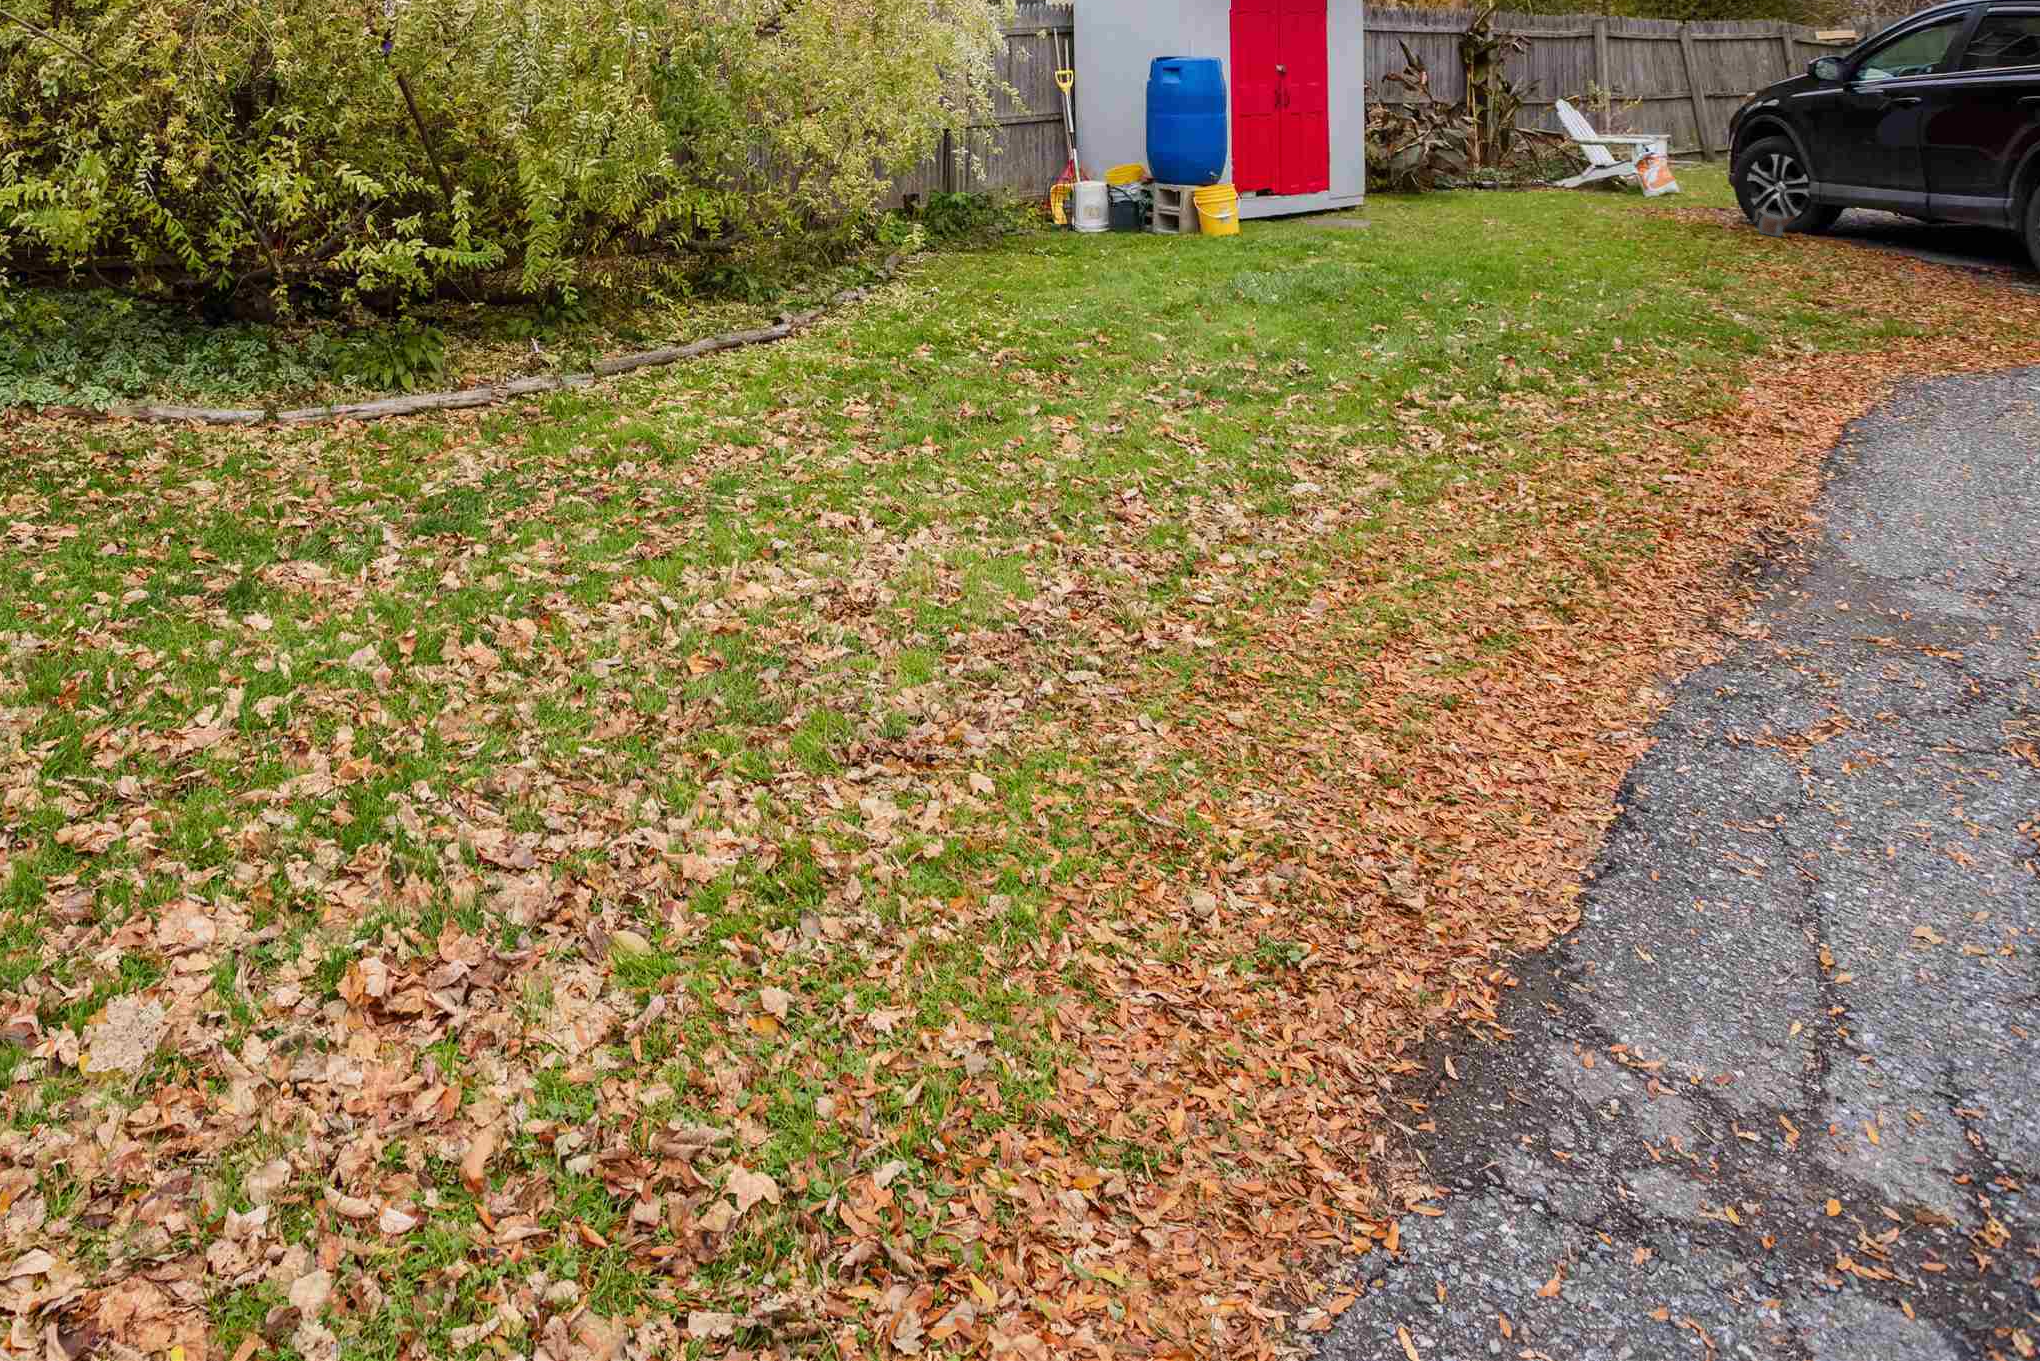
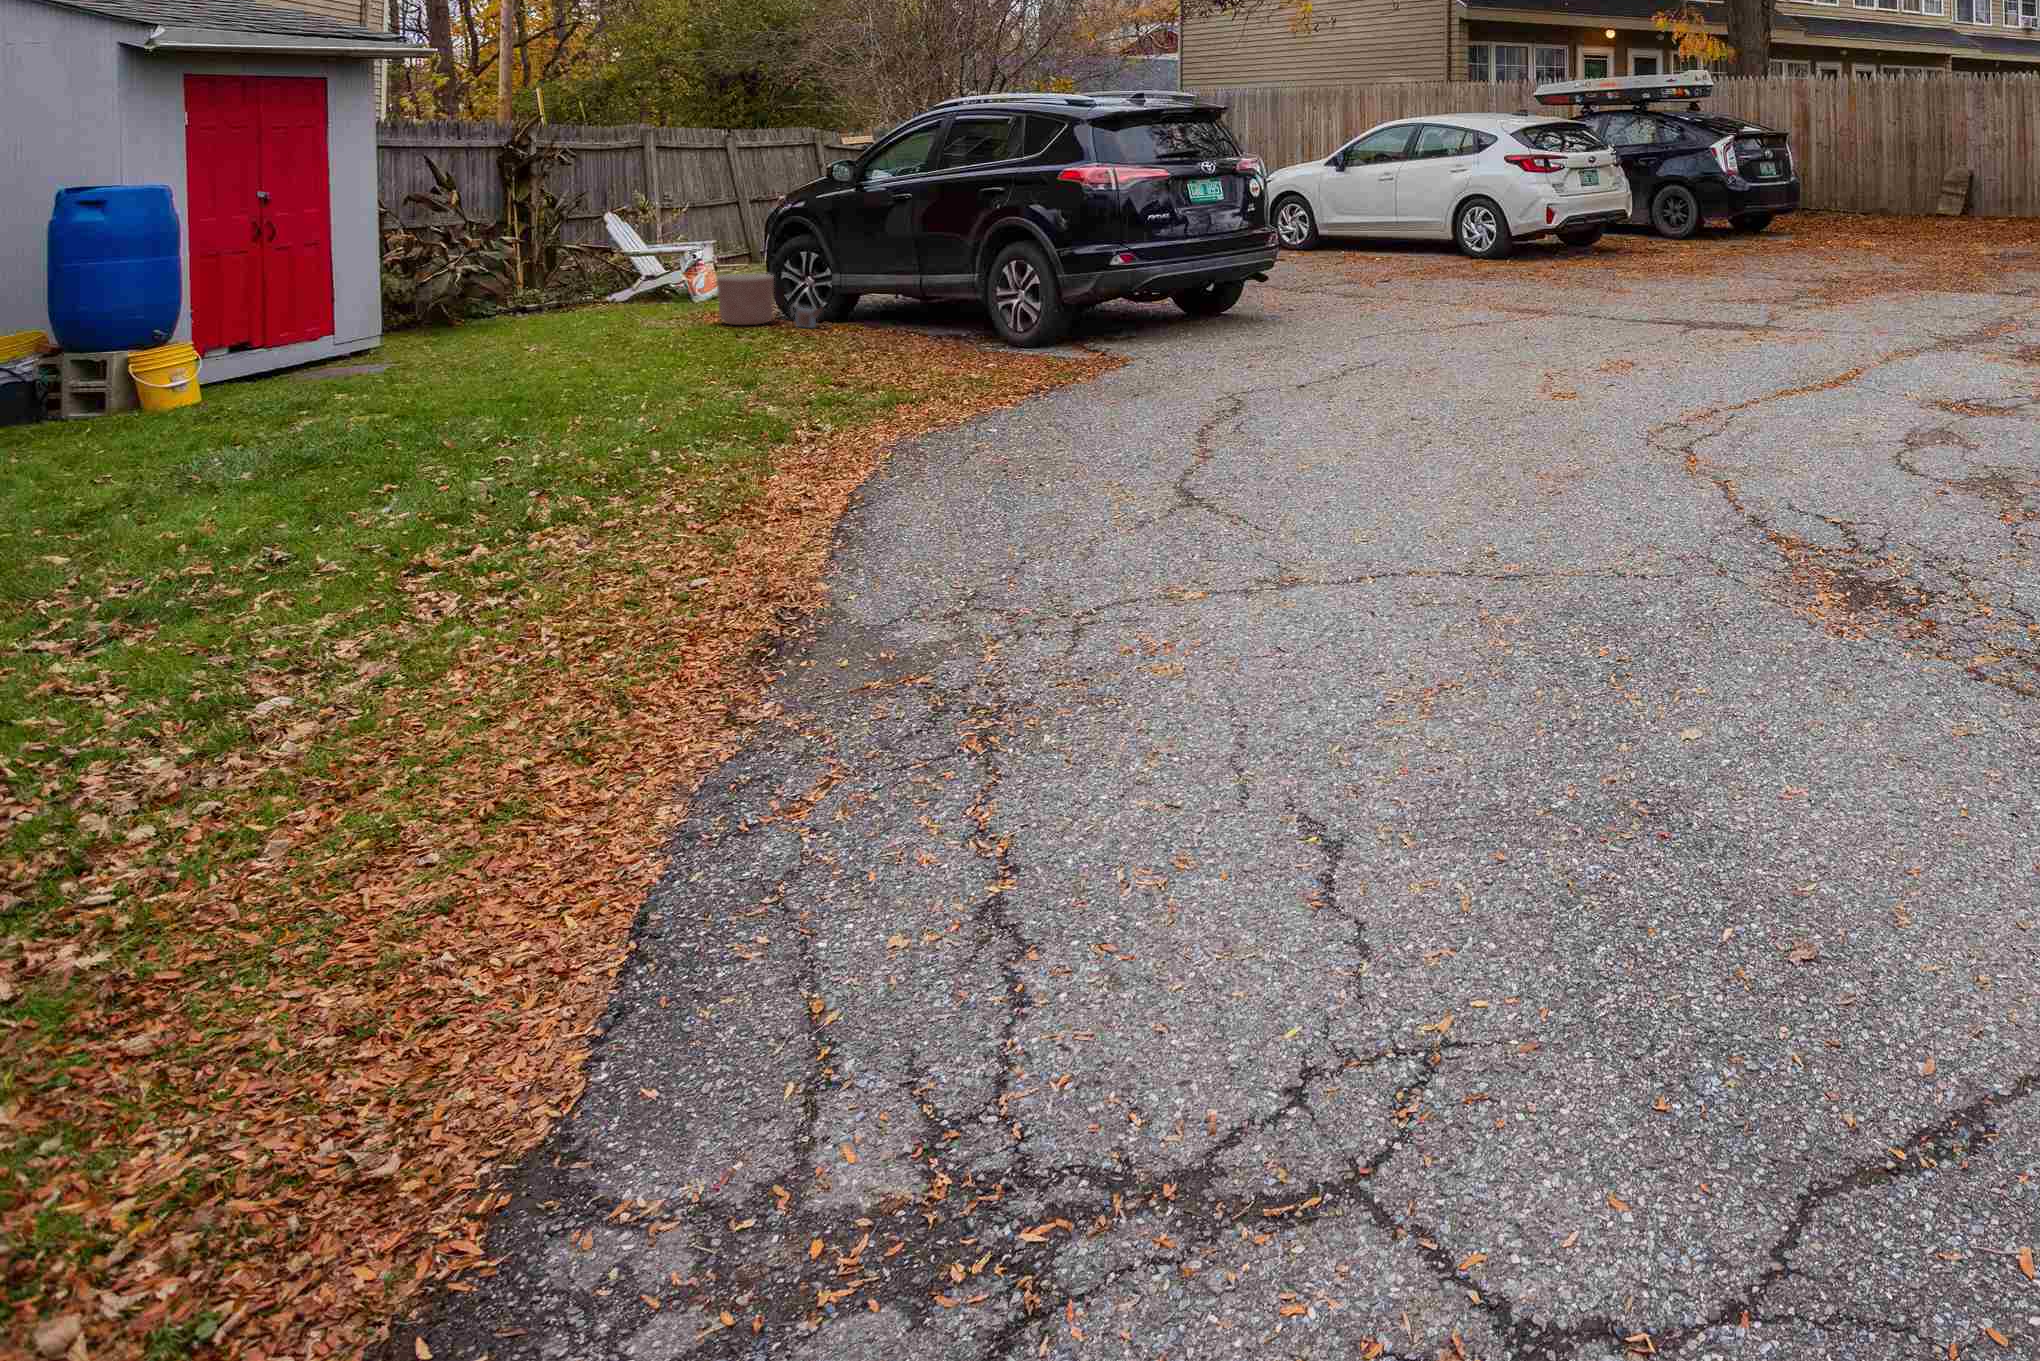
planter: none [1674,171,1742,225] -> present [716,274,774,325]

